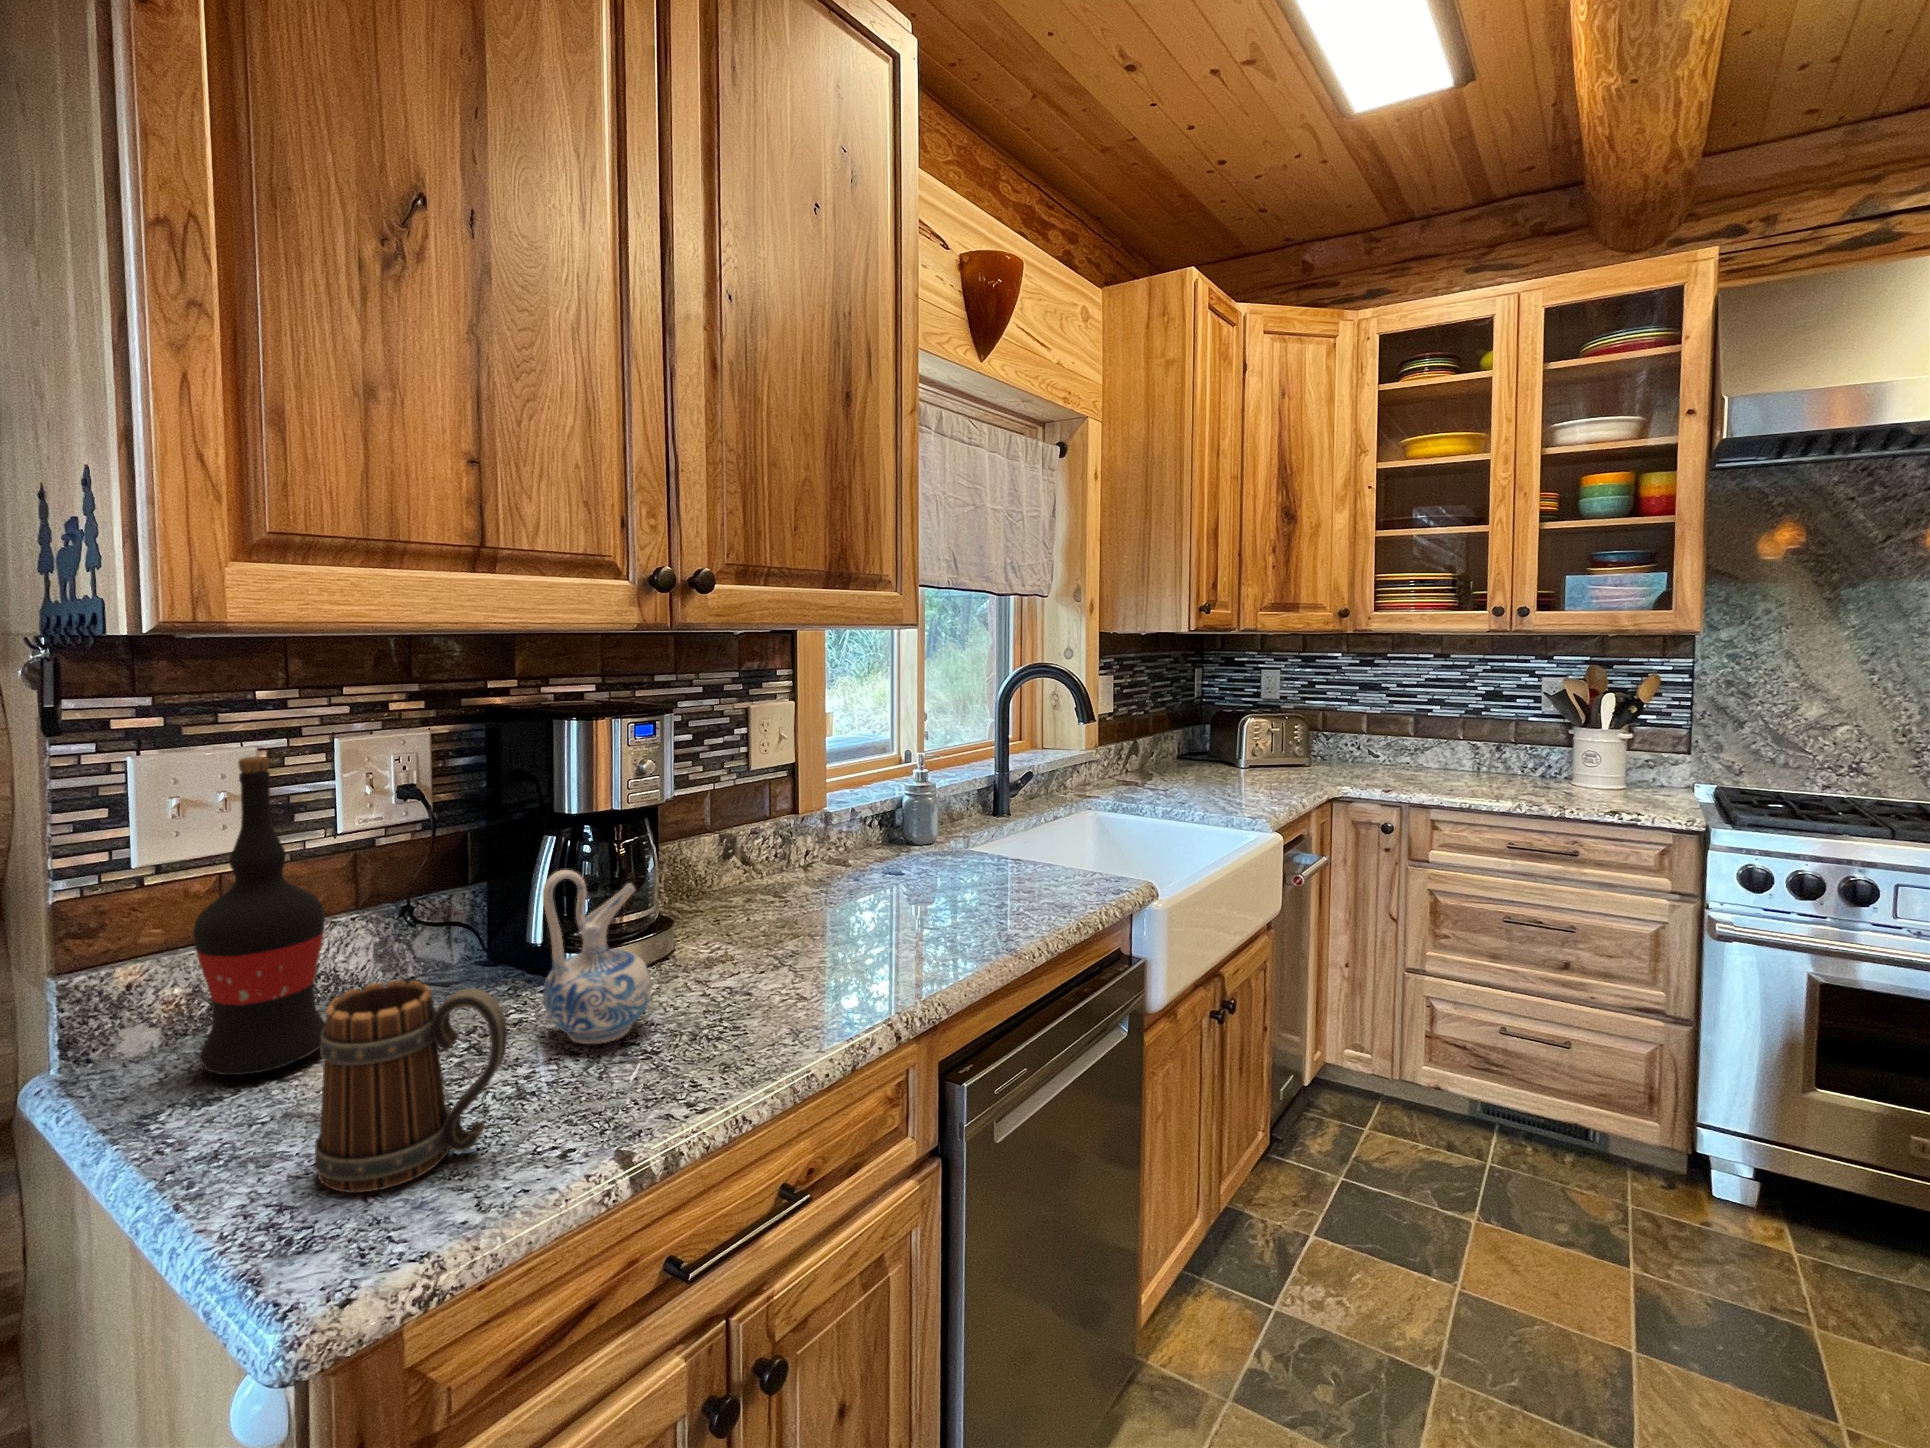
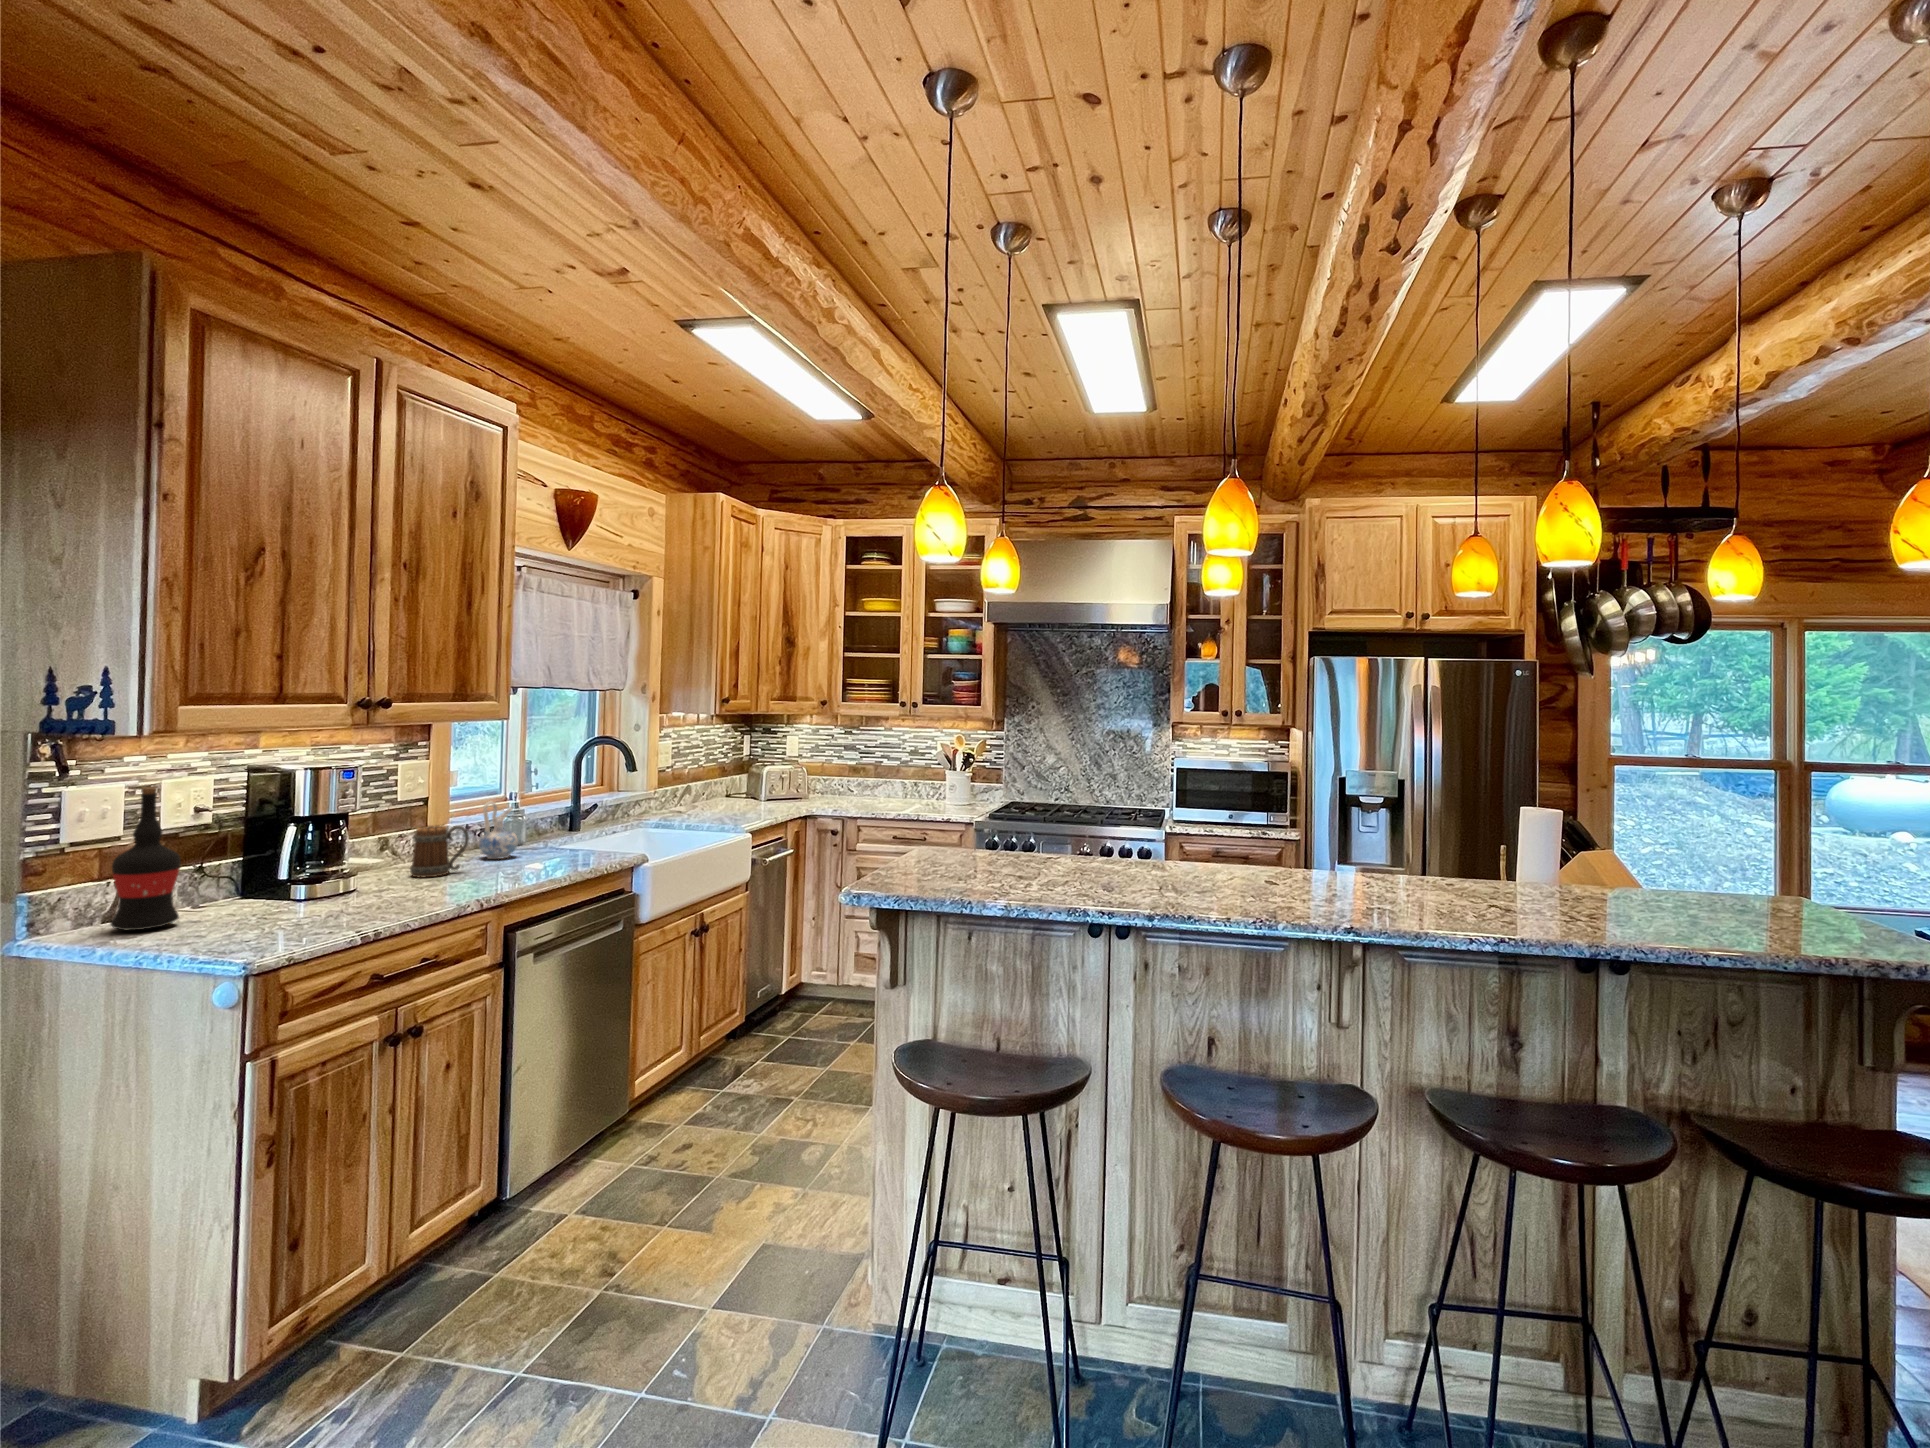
ceramic pitcher: present [543,870,651,1044] -> present [479,801,518,859]
mug: present [314,980,507,1193] -> present [410,825,469,877]

